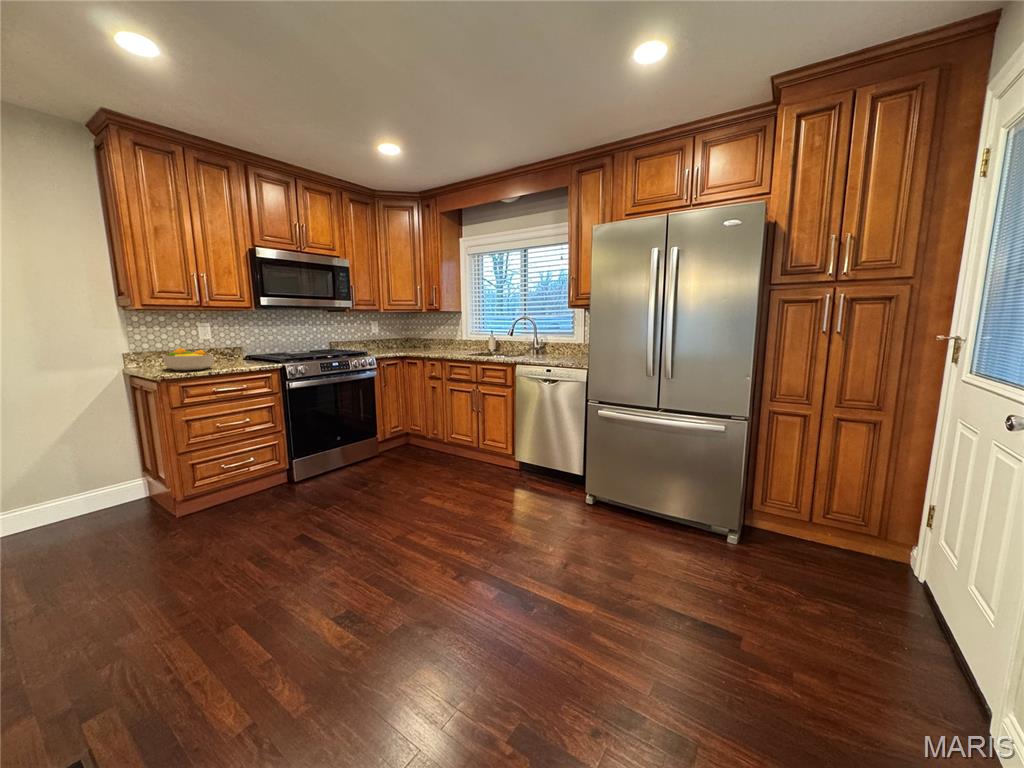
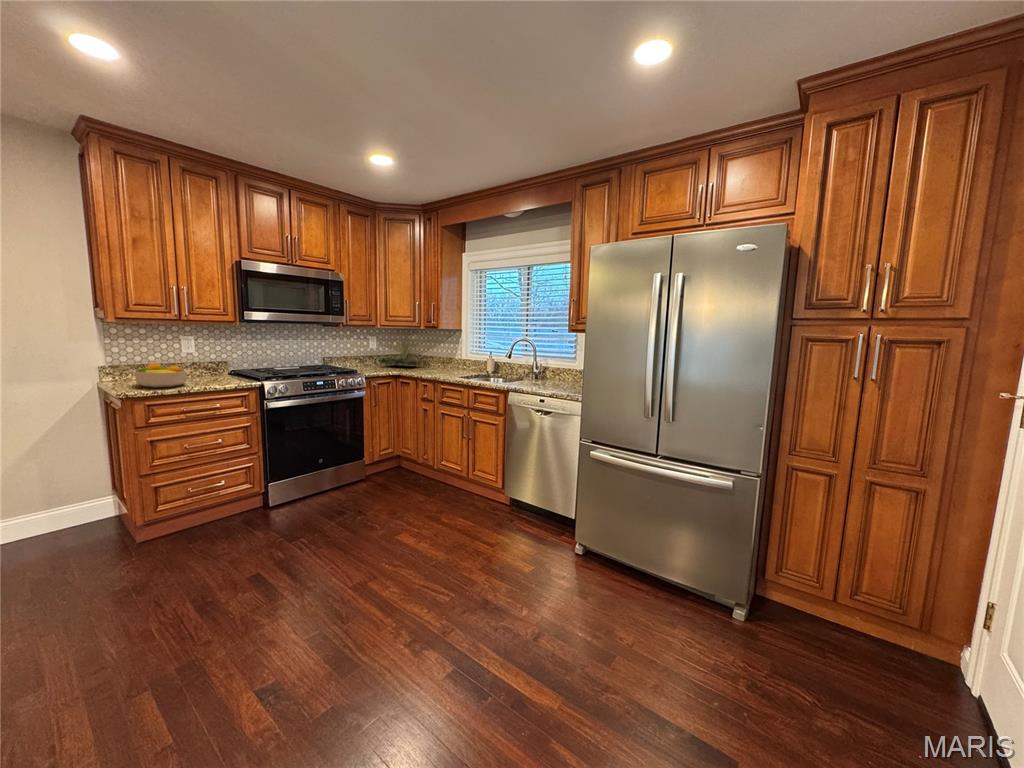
plant: none [380,318,424,348] -> present [379,337,423,365]

